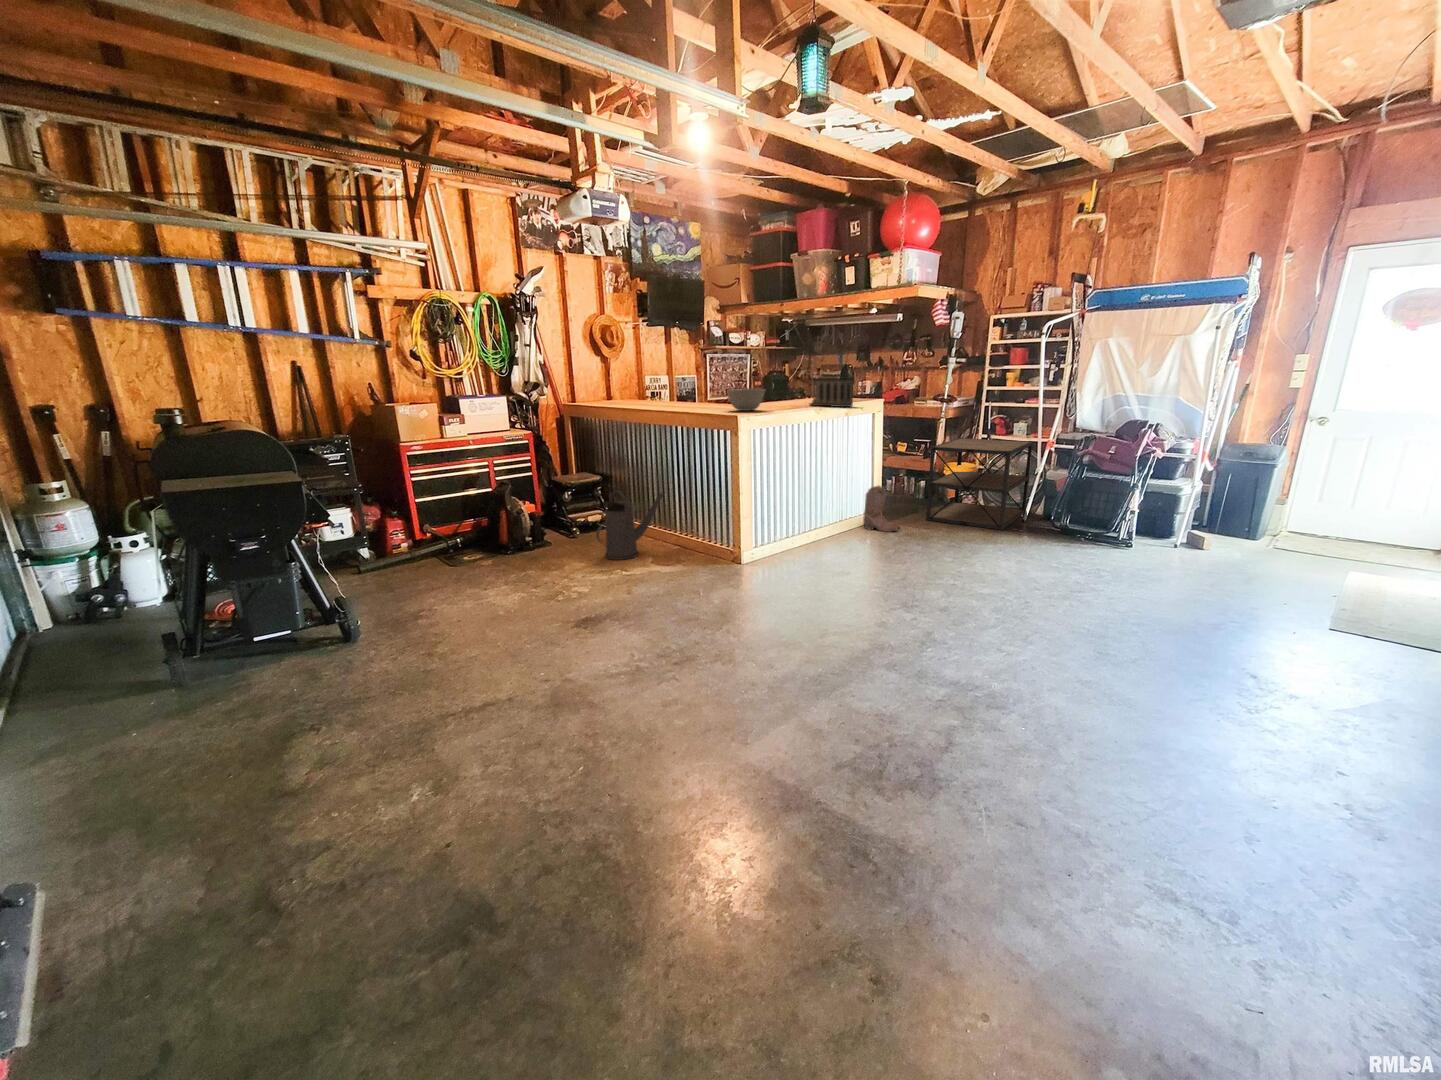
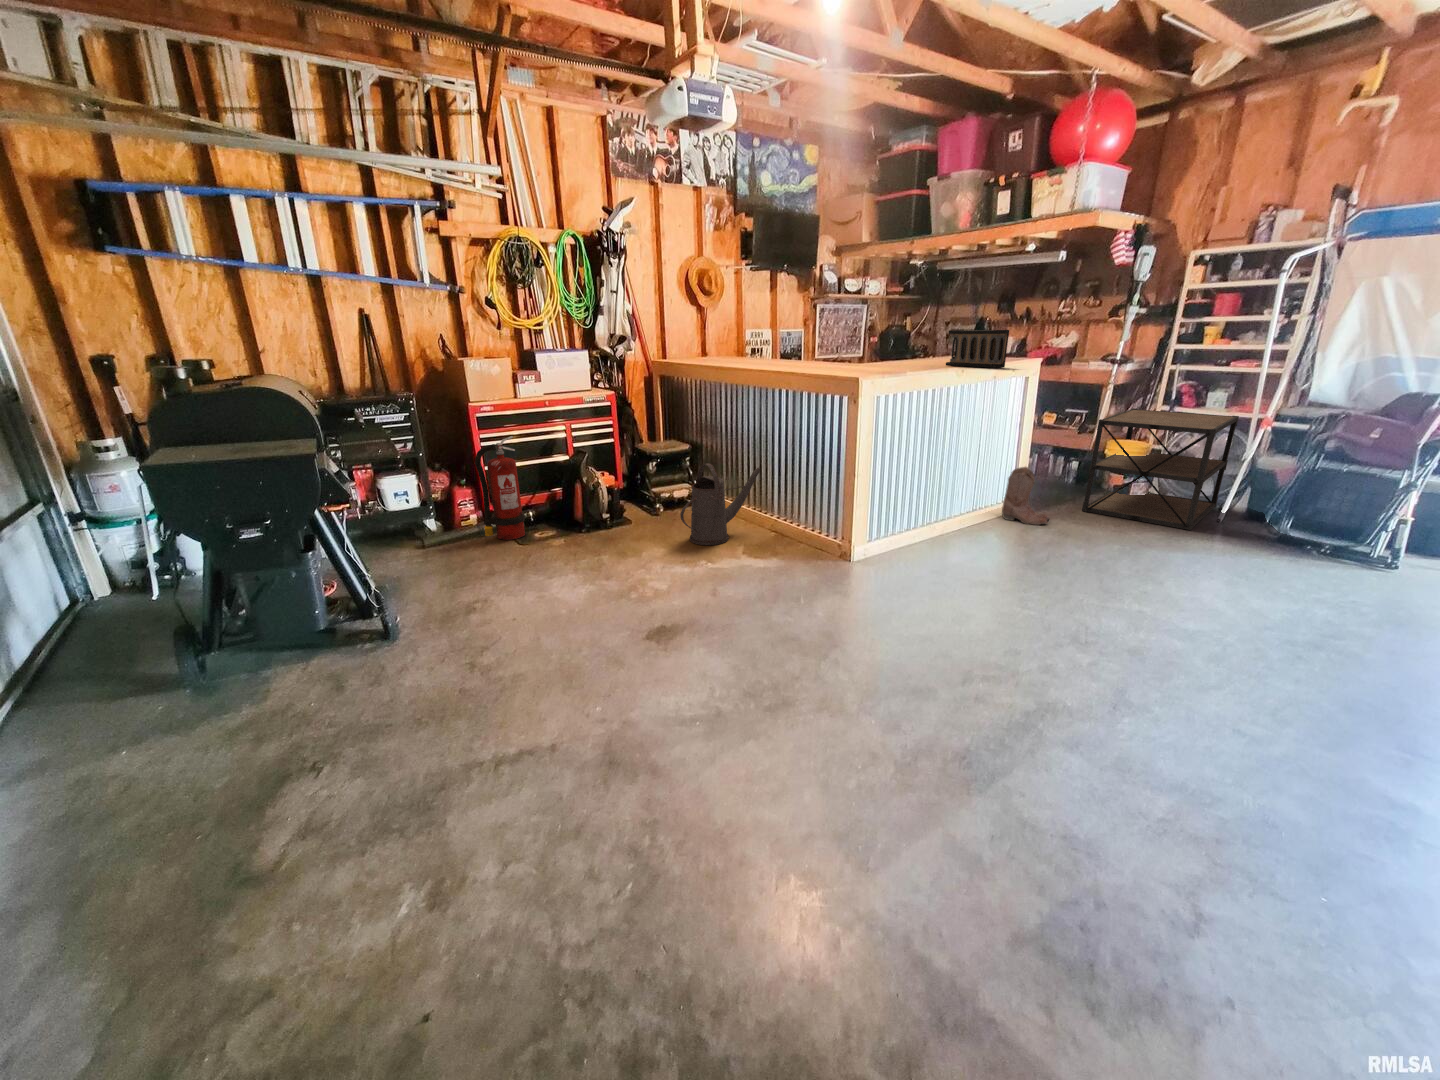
bowl: present [727,388,765,411] -> none [845,343,895,371]
fire extinguisher: none [407,472,453,565] -> present [475,436,525,540]

